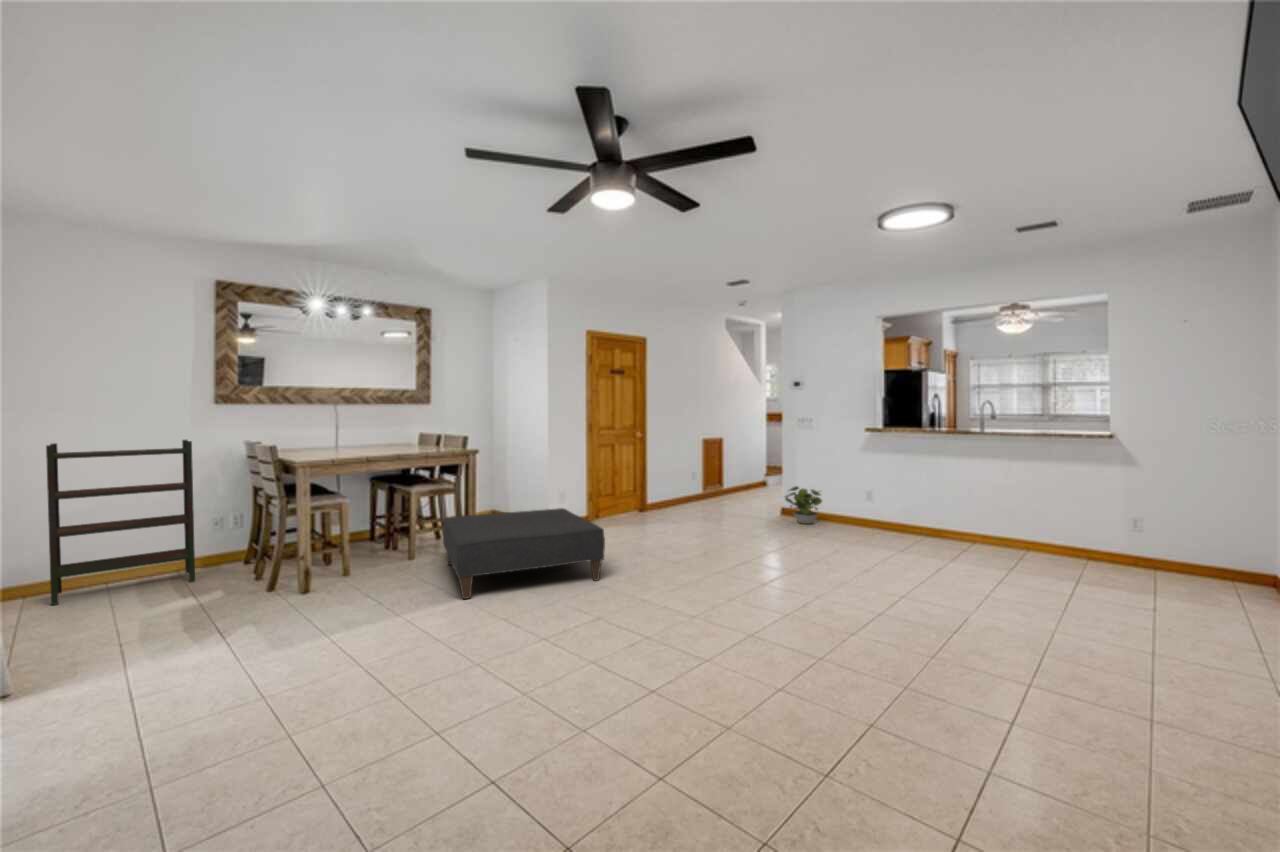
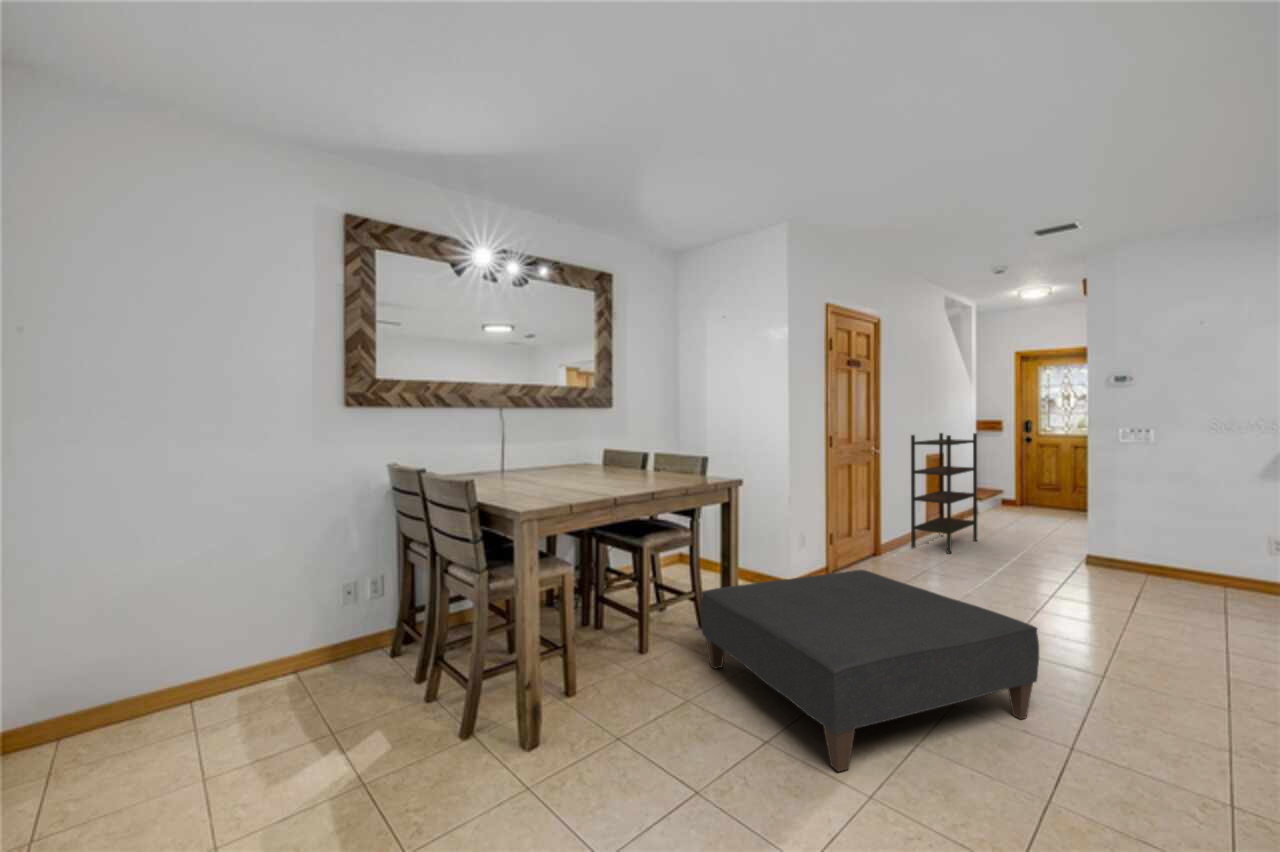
bookshelf: present [46,440,195,605] -> present [911,433,978,554]
potted plant: present [785,486,822,524] -> none [1128,527,1194,583]

